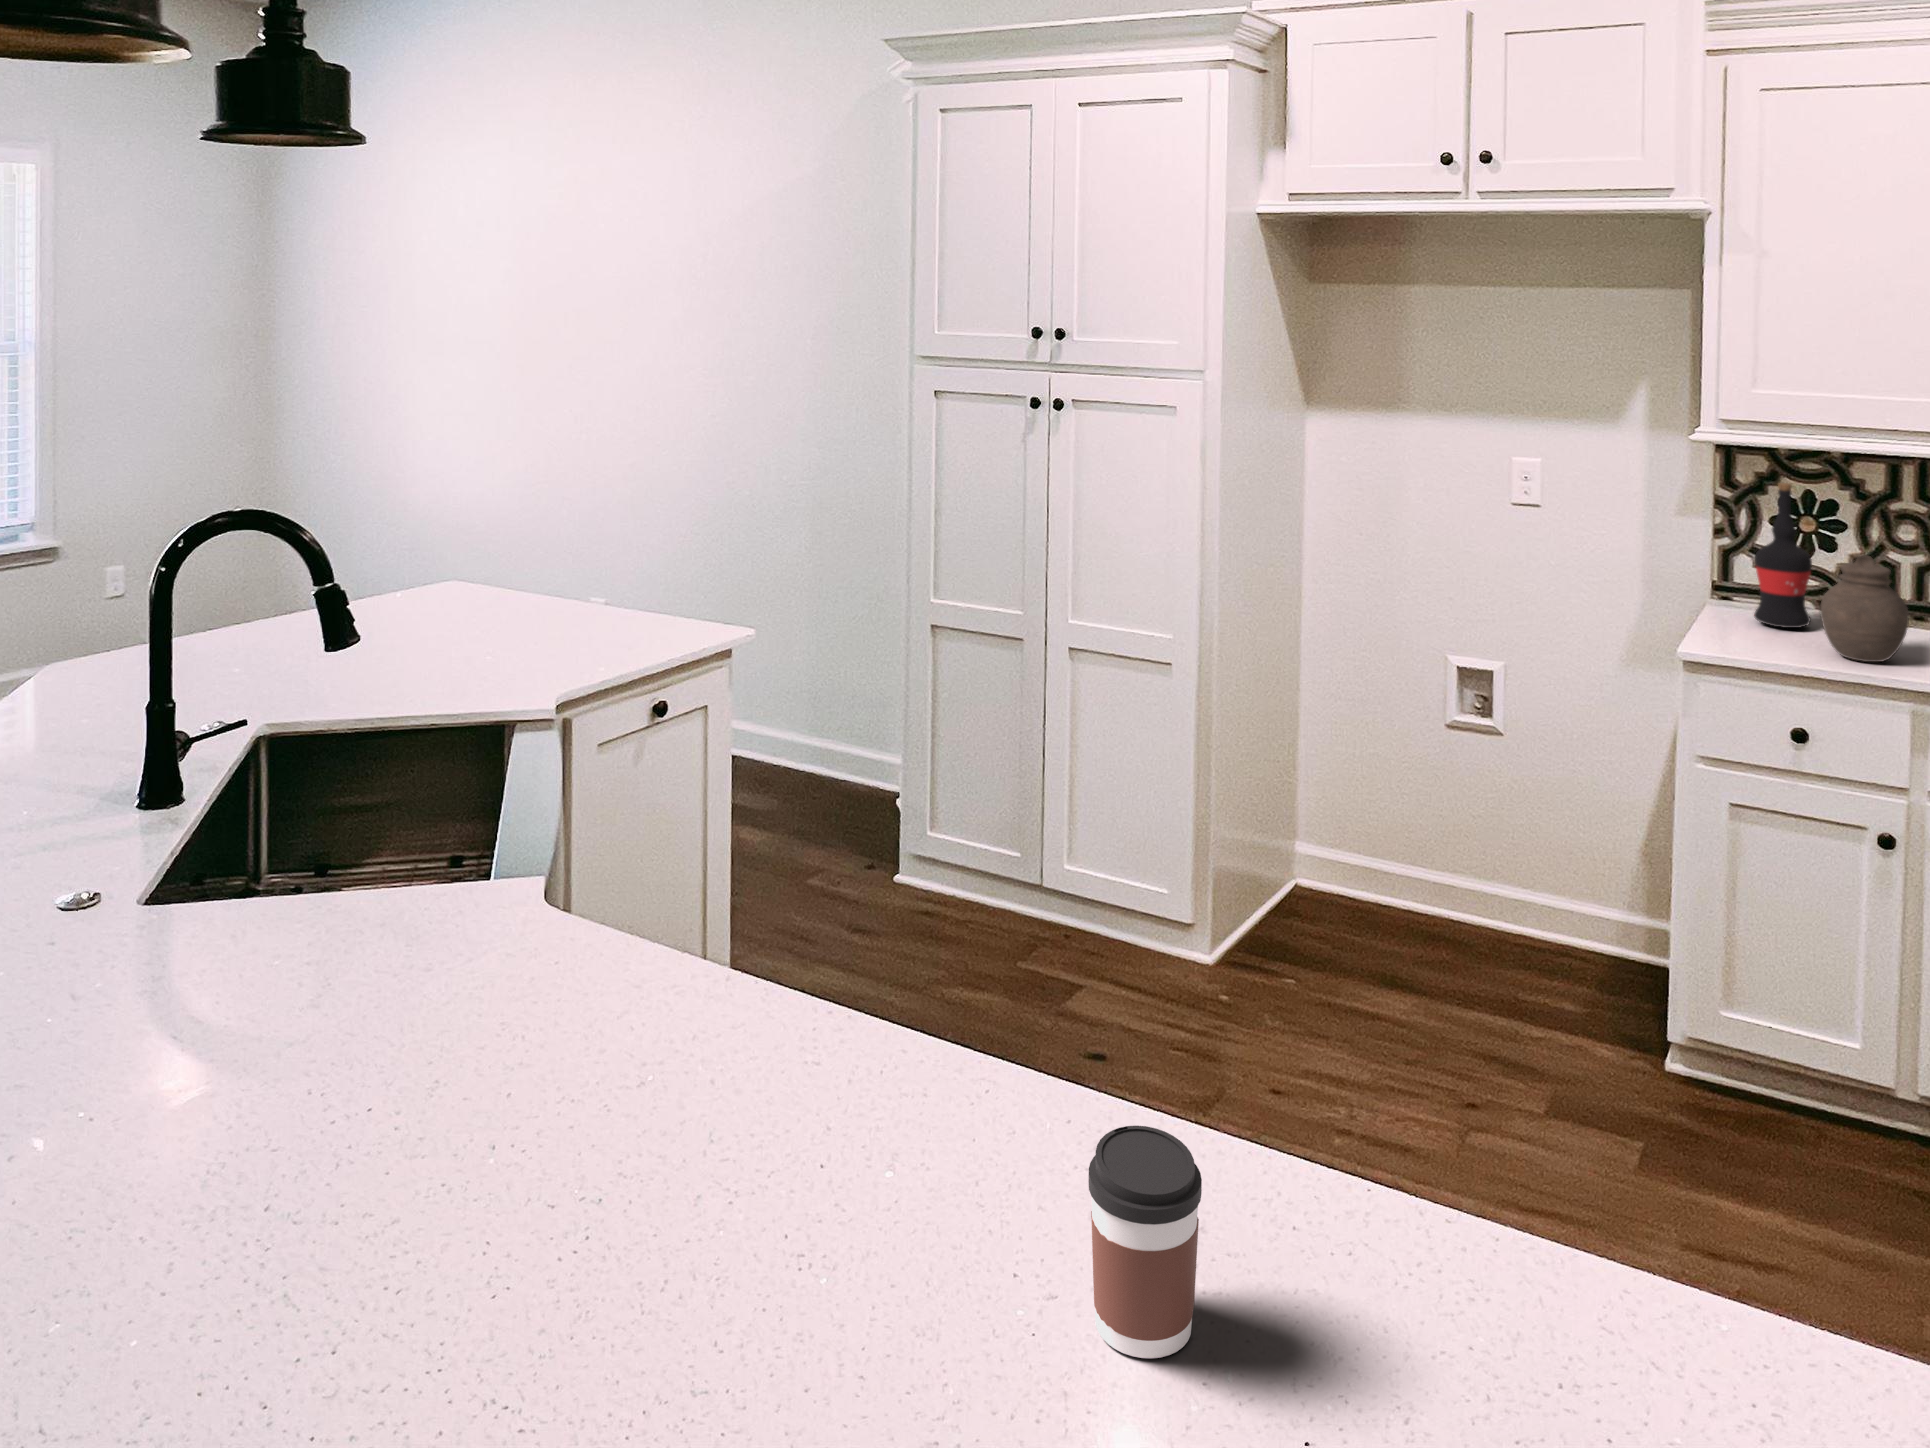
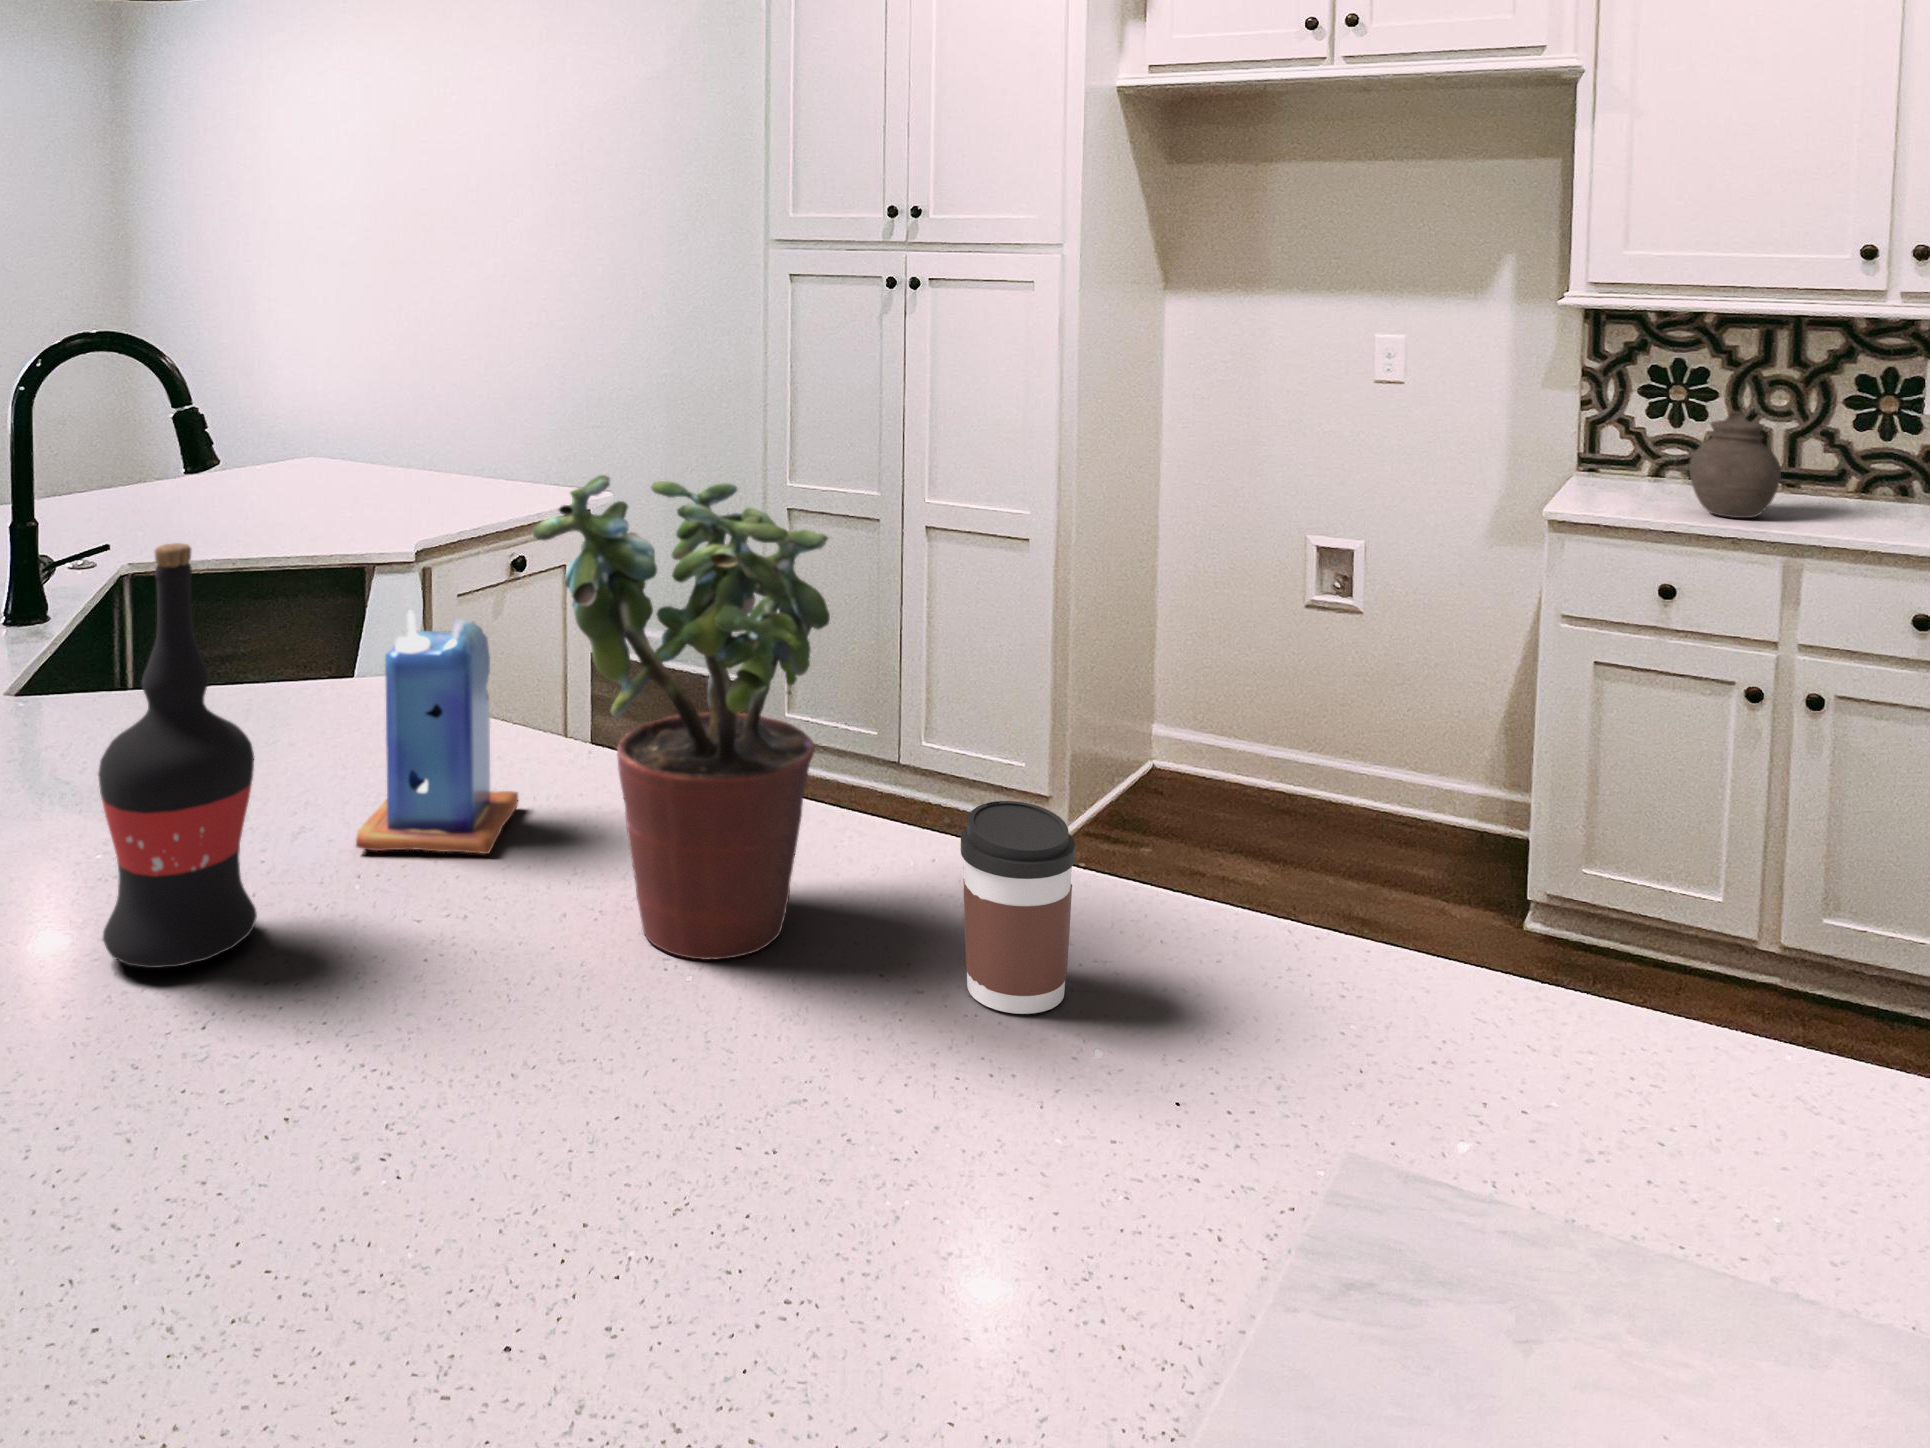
wine bottle: present [1754,483,1812,628] -> present [98,543,257,968]
potted plant: none [666,775,961,1286] -> present [533,475,830,960]
candle: none [486,885,651,1140] -> present [356,610,518,854]

